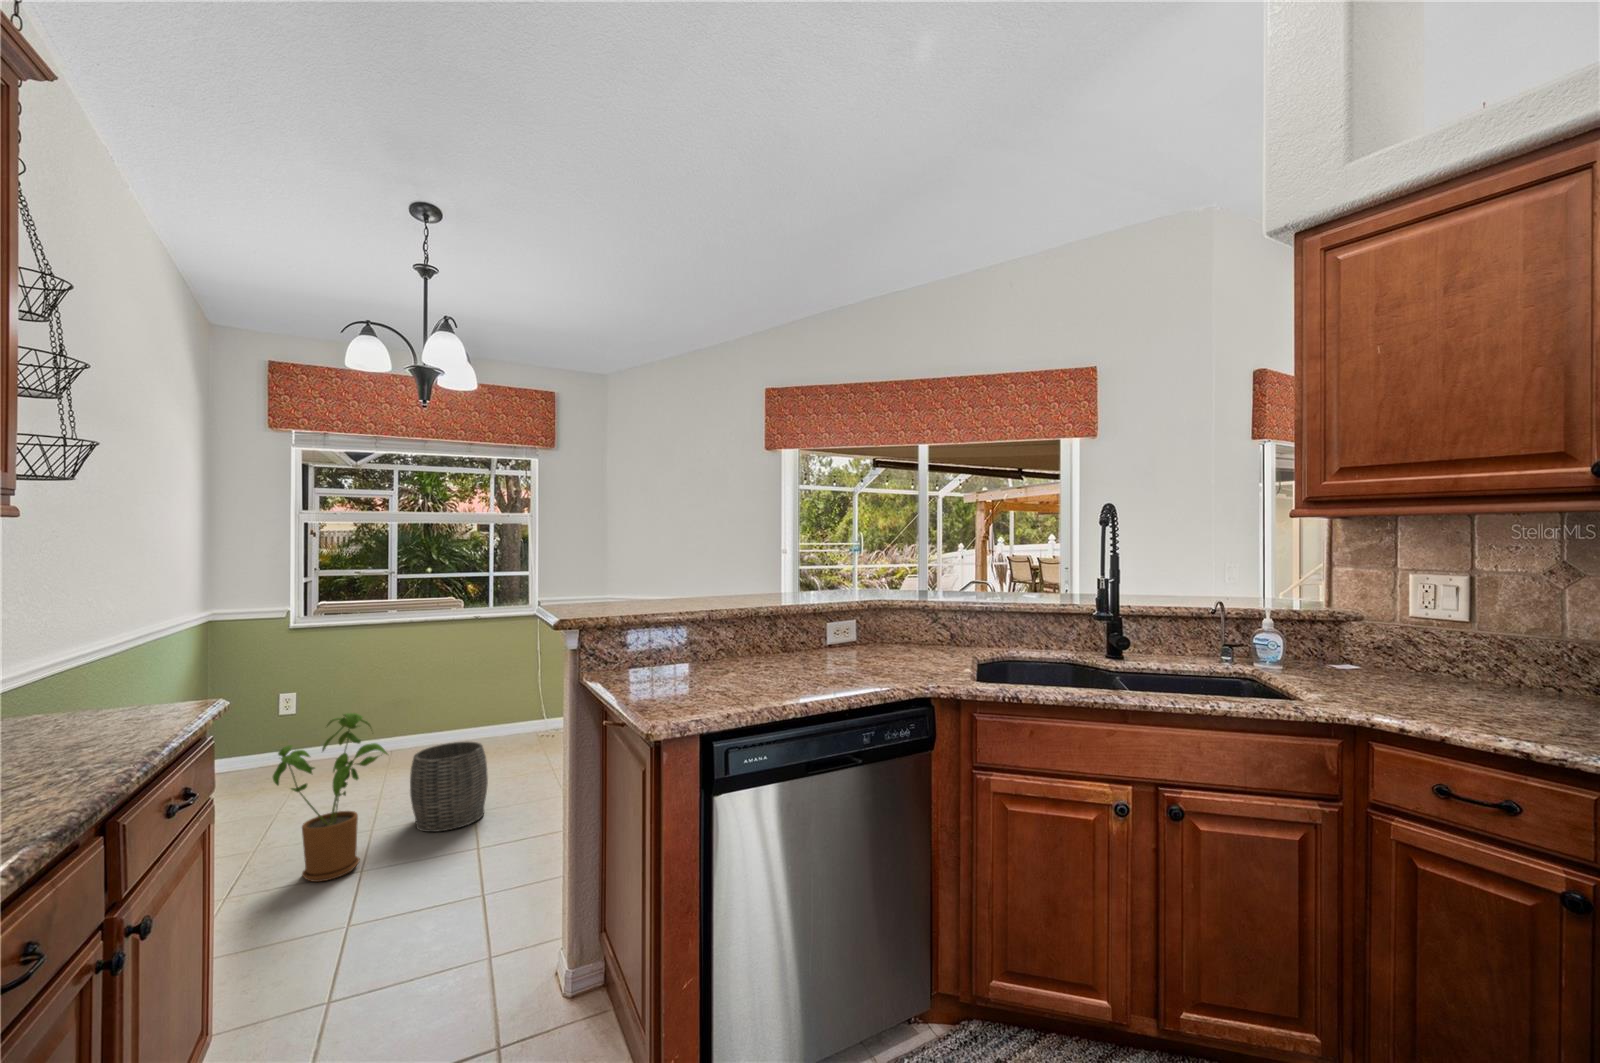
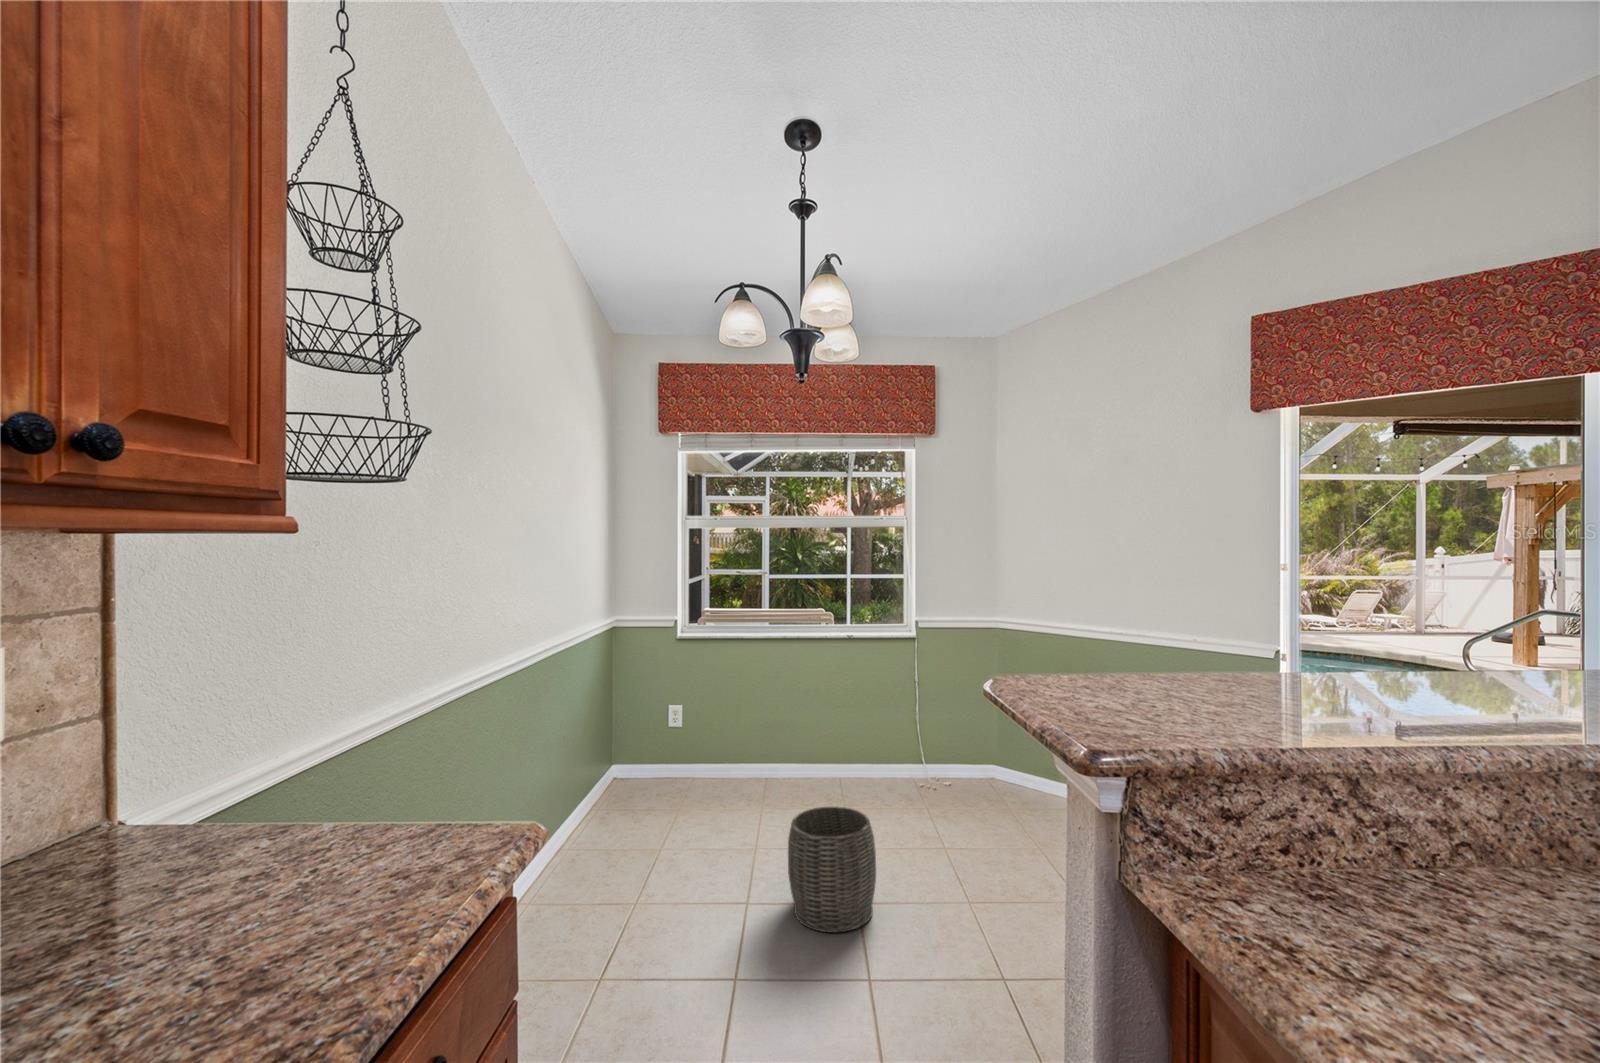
house plant: present [273,713,387,882] -> none [644,771,766,989]

